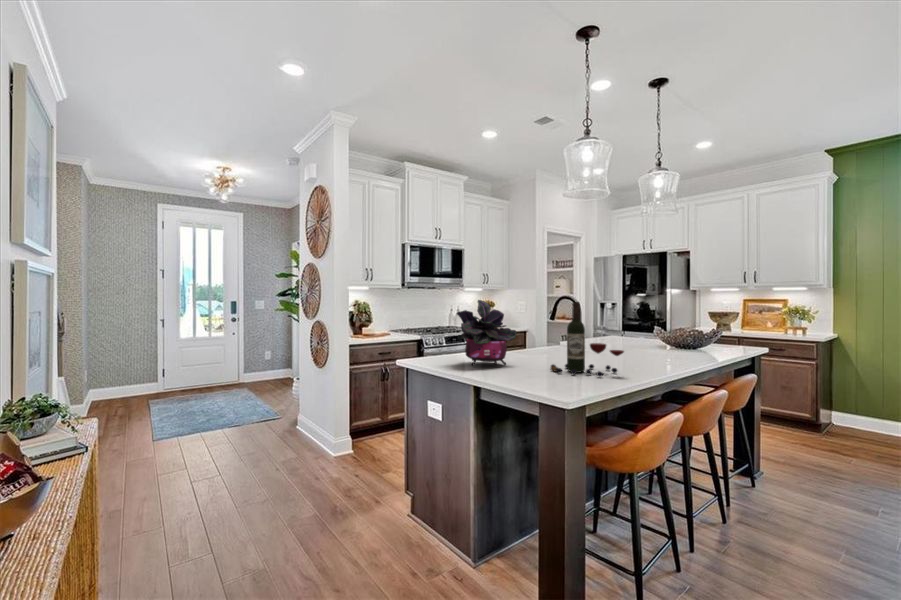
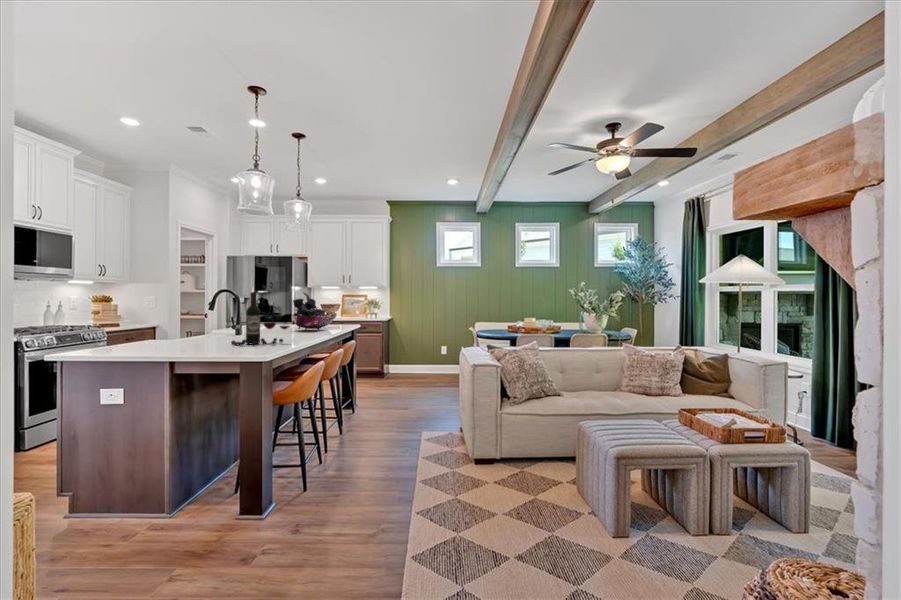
potted plant: present [457,300,517,365] -> present [293,293,325,330]

